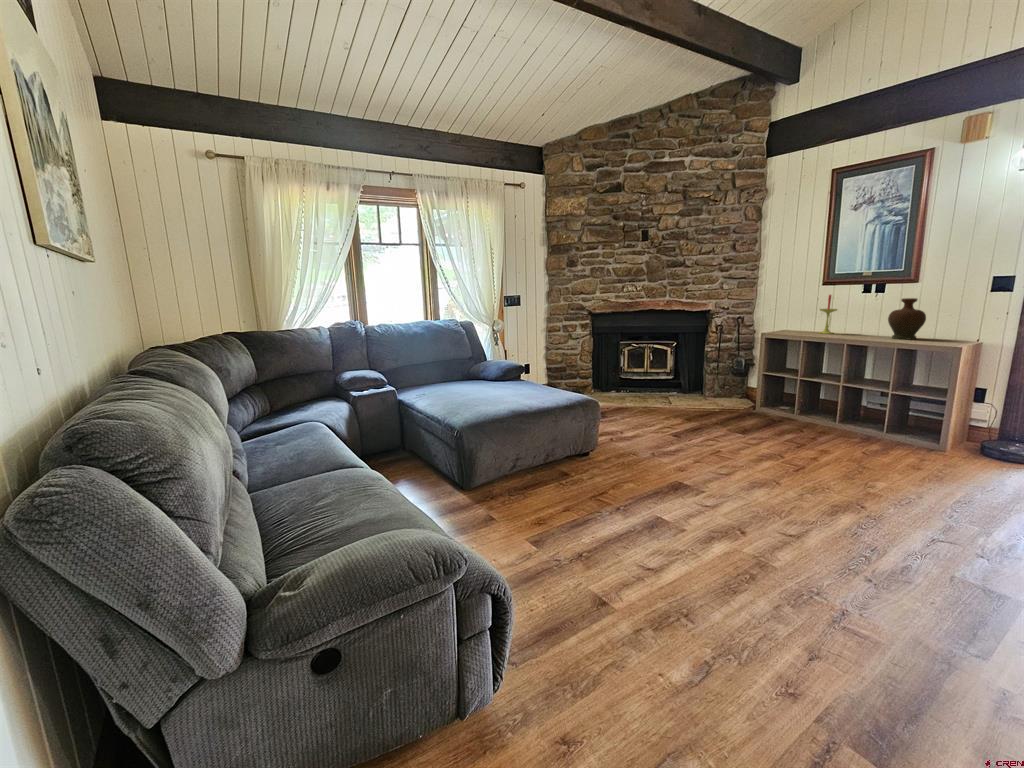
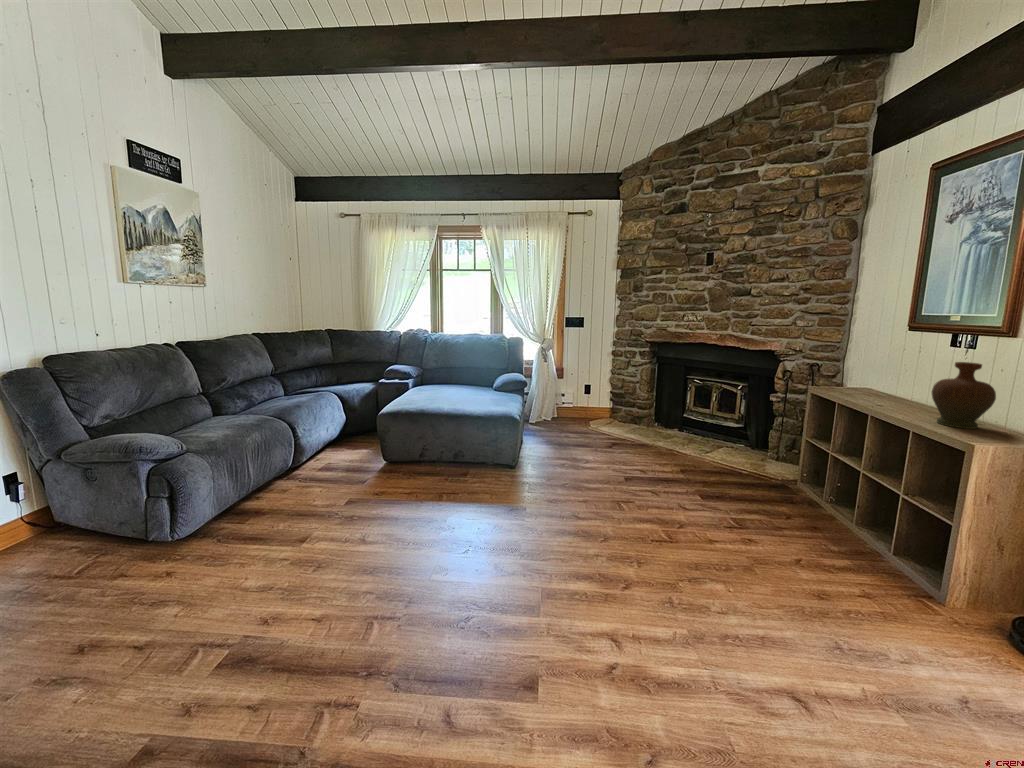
candle: present [819,295,837,334] -> none [876,344,909,403]

